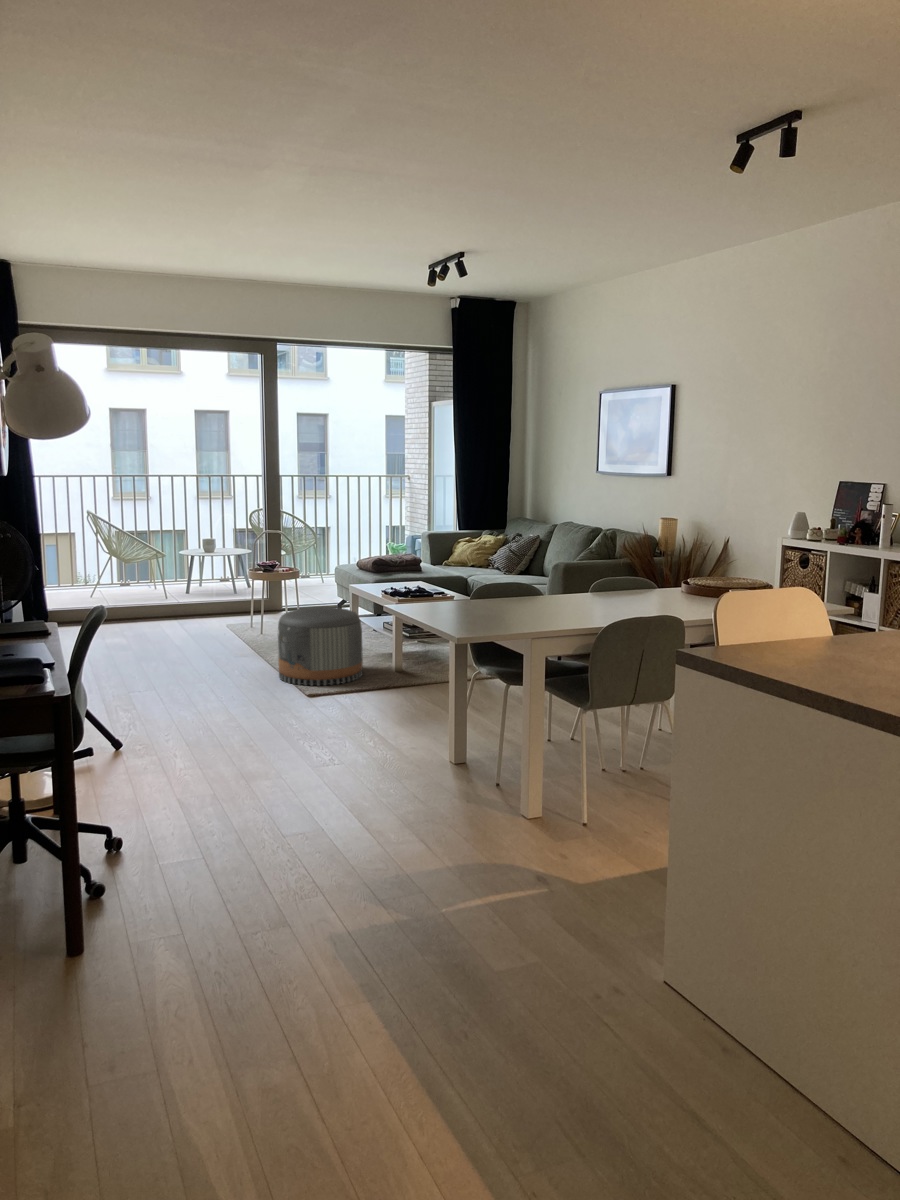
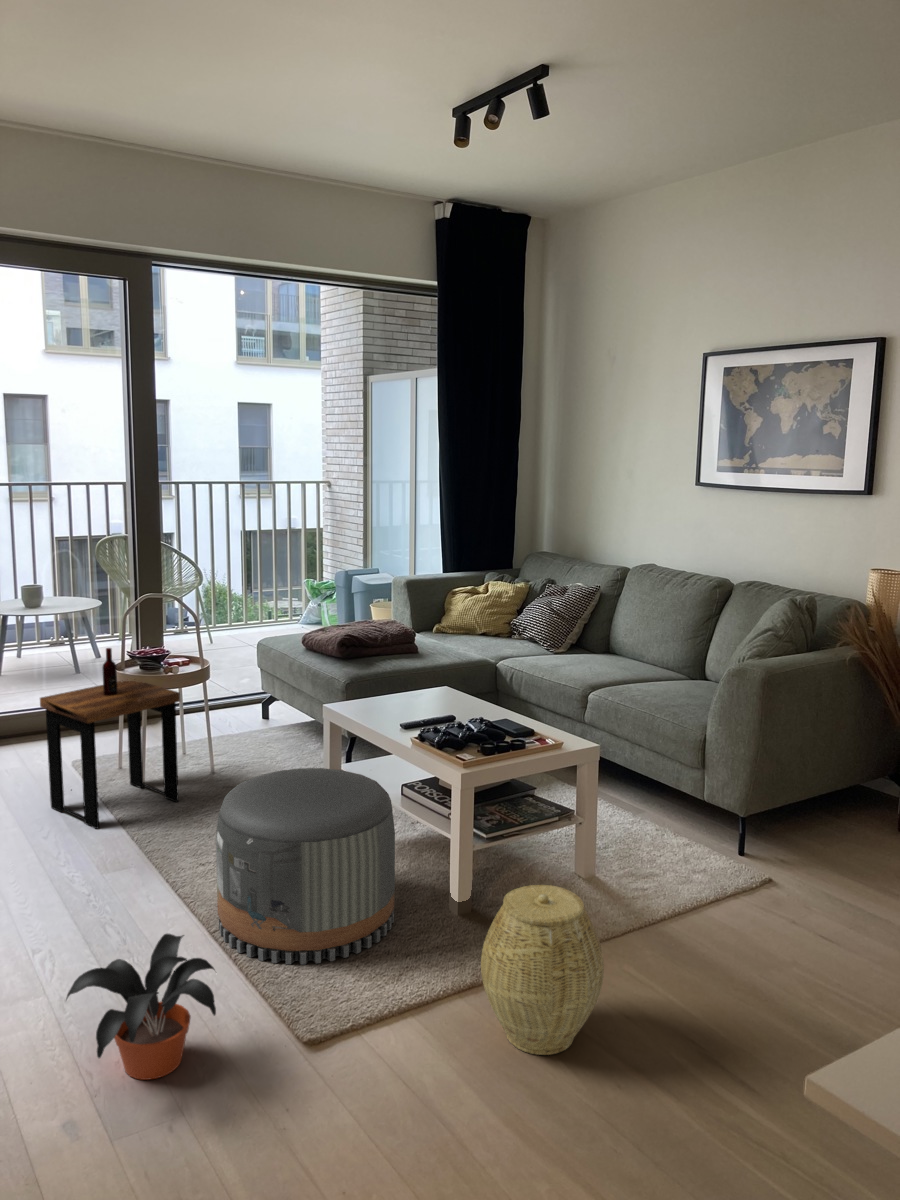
side table: none [207,558,278,649] -> present [40,648,180,829]
woven basket: none [373,640,426,708] -> present [481,885,604,1055]
potted plant: none [205,654,266,705] -> present [66,934,216,1080]

